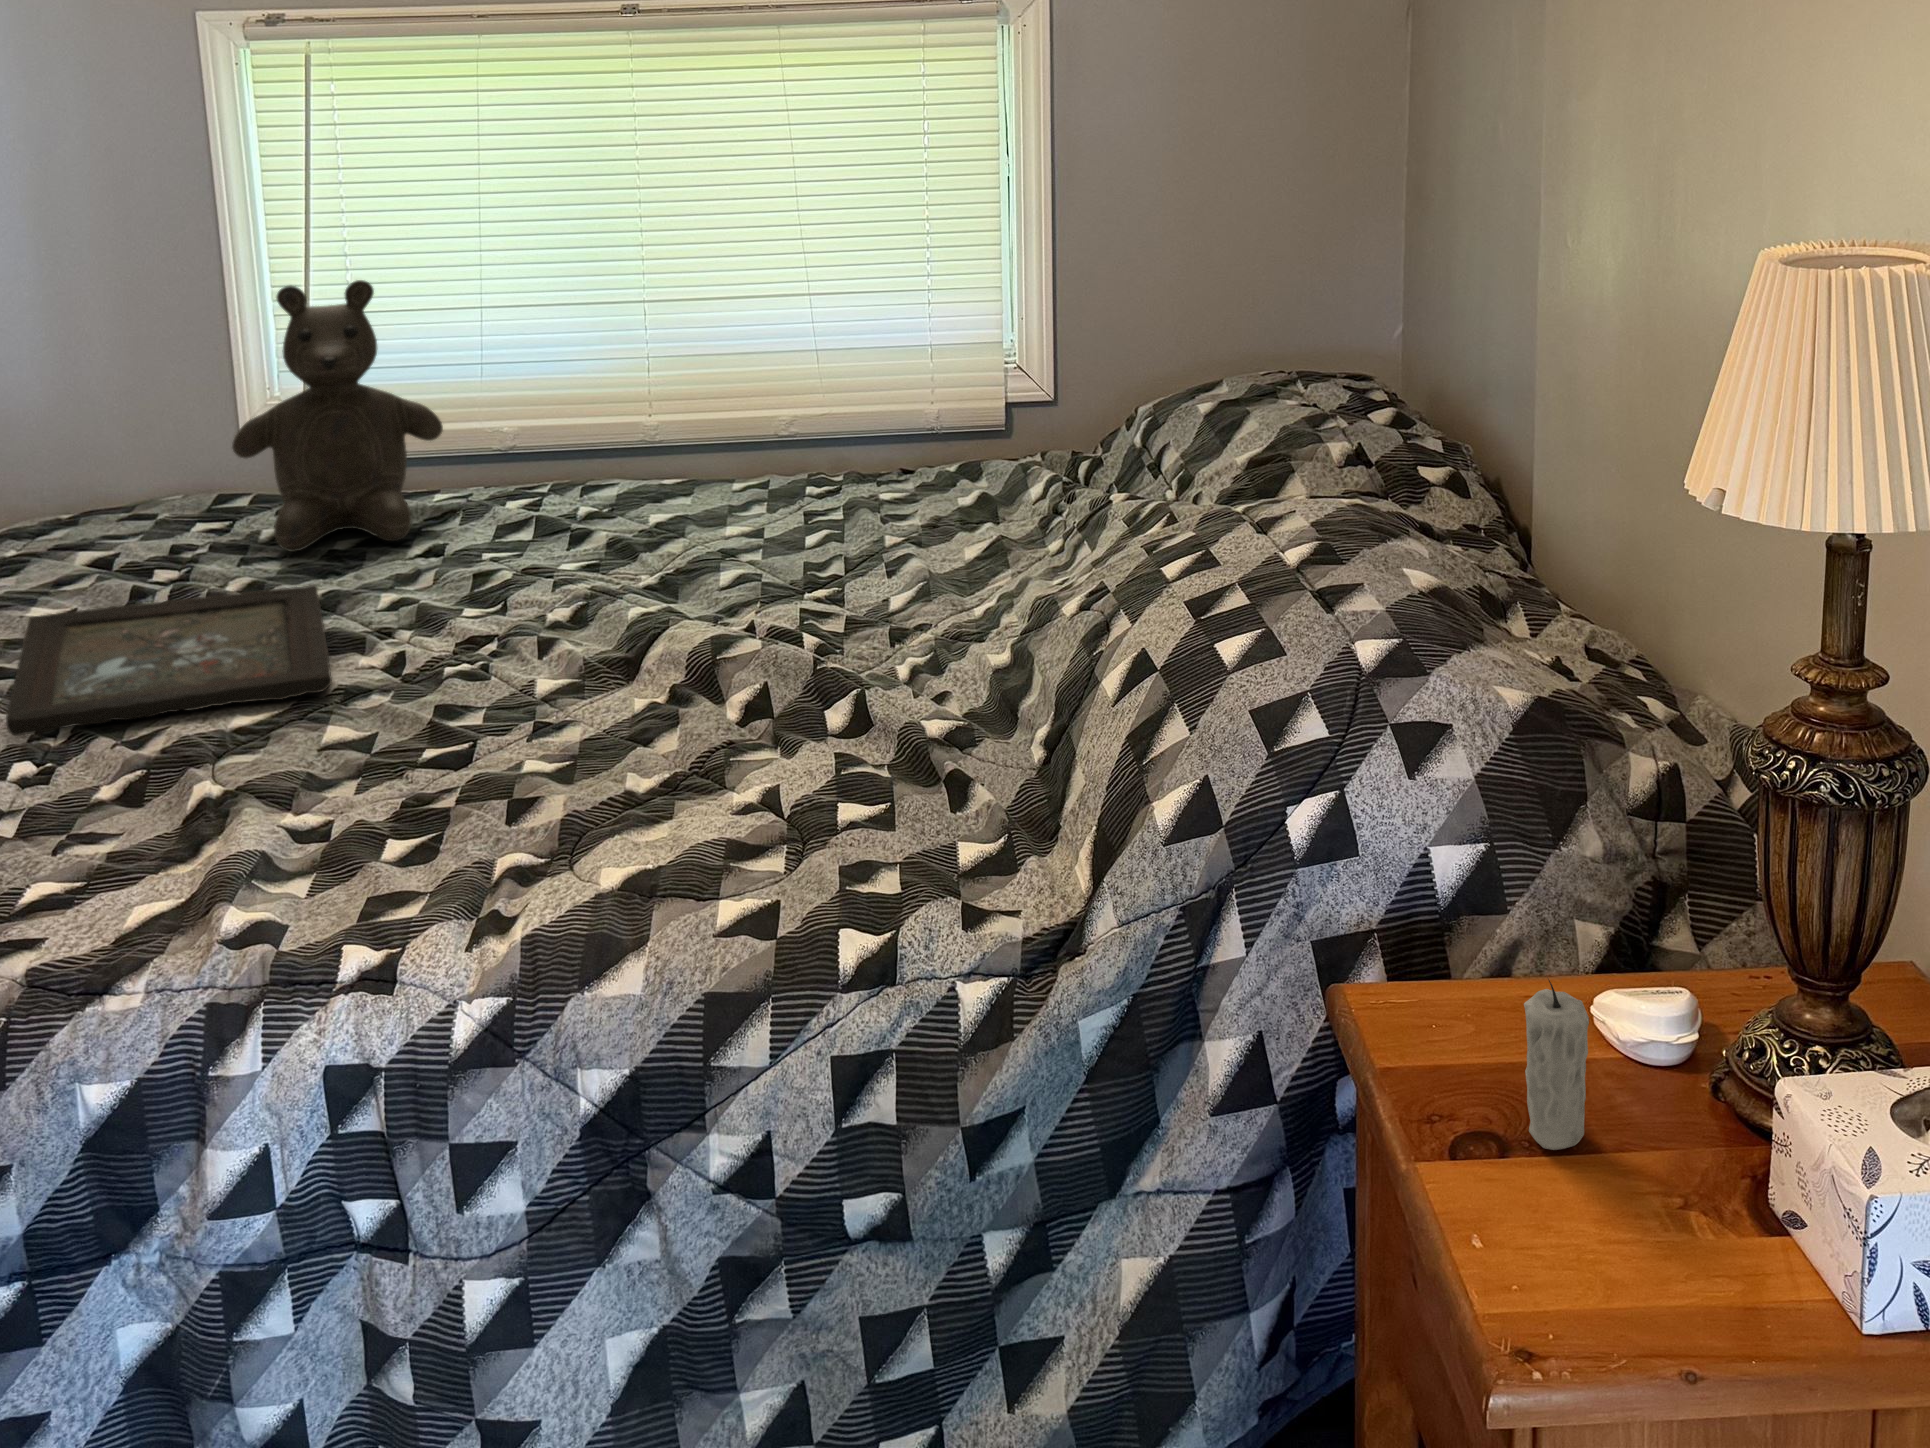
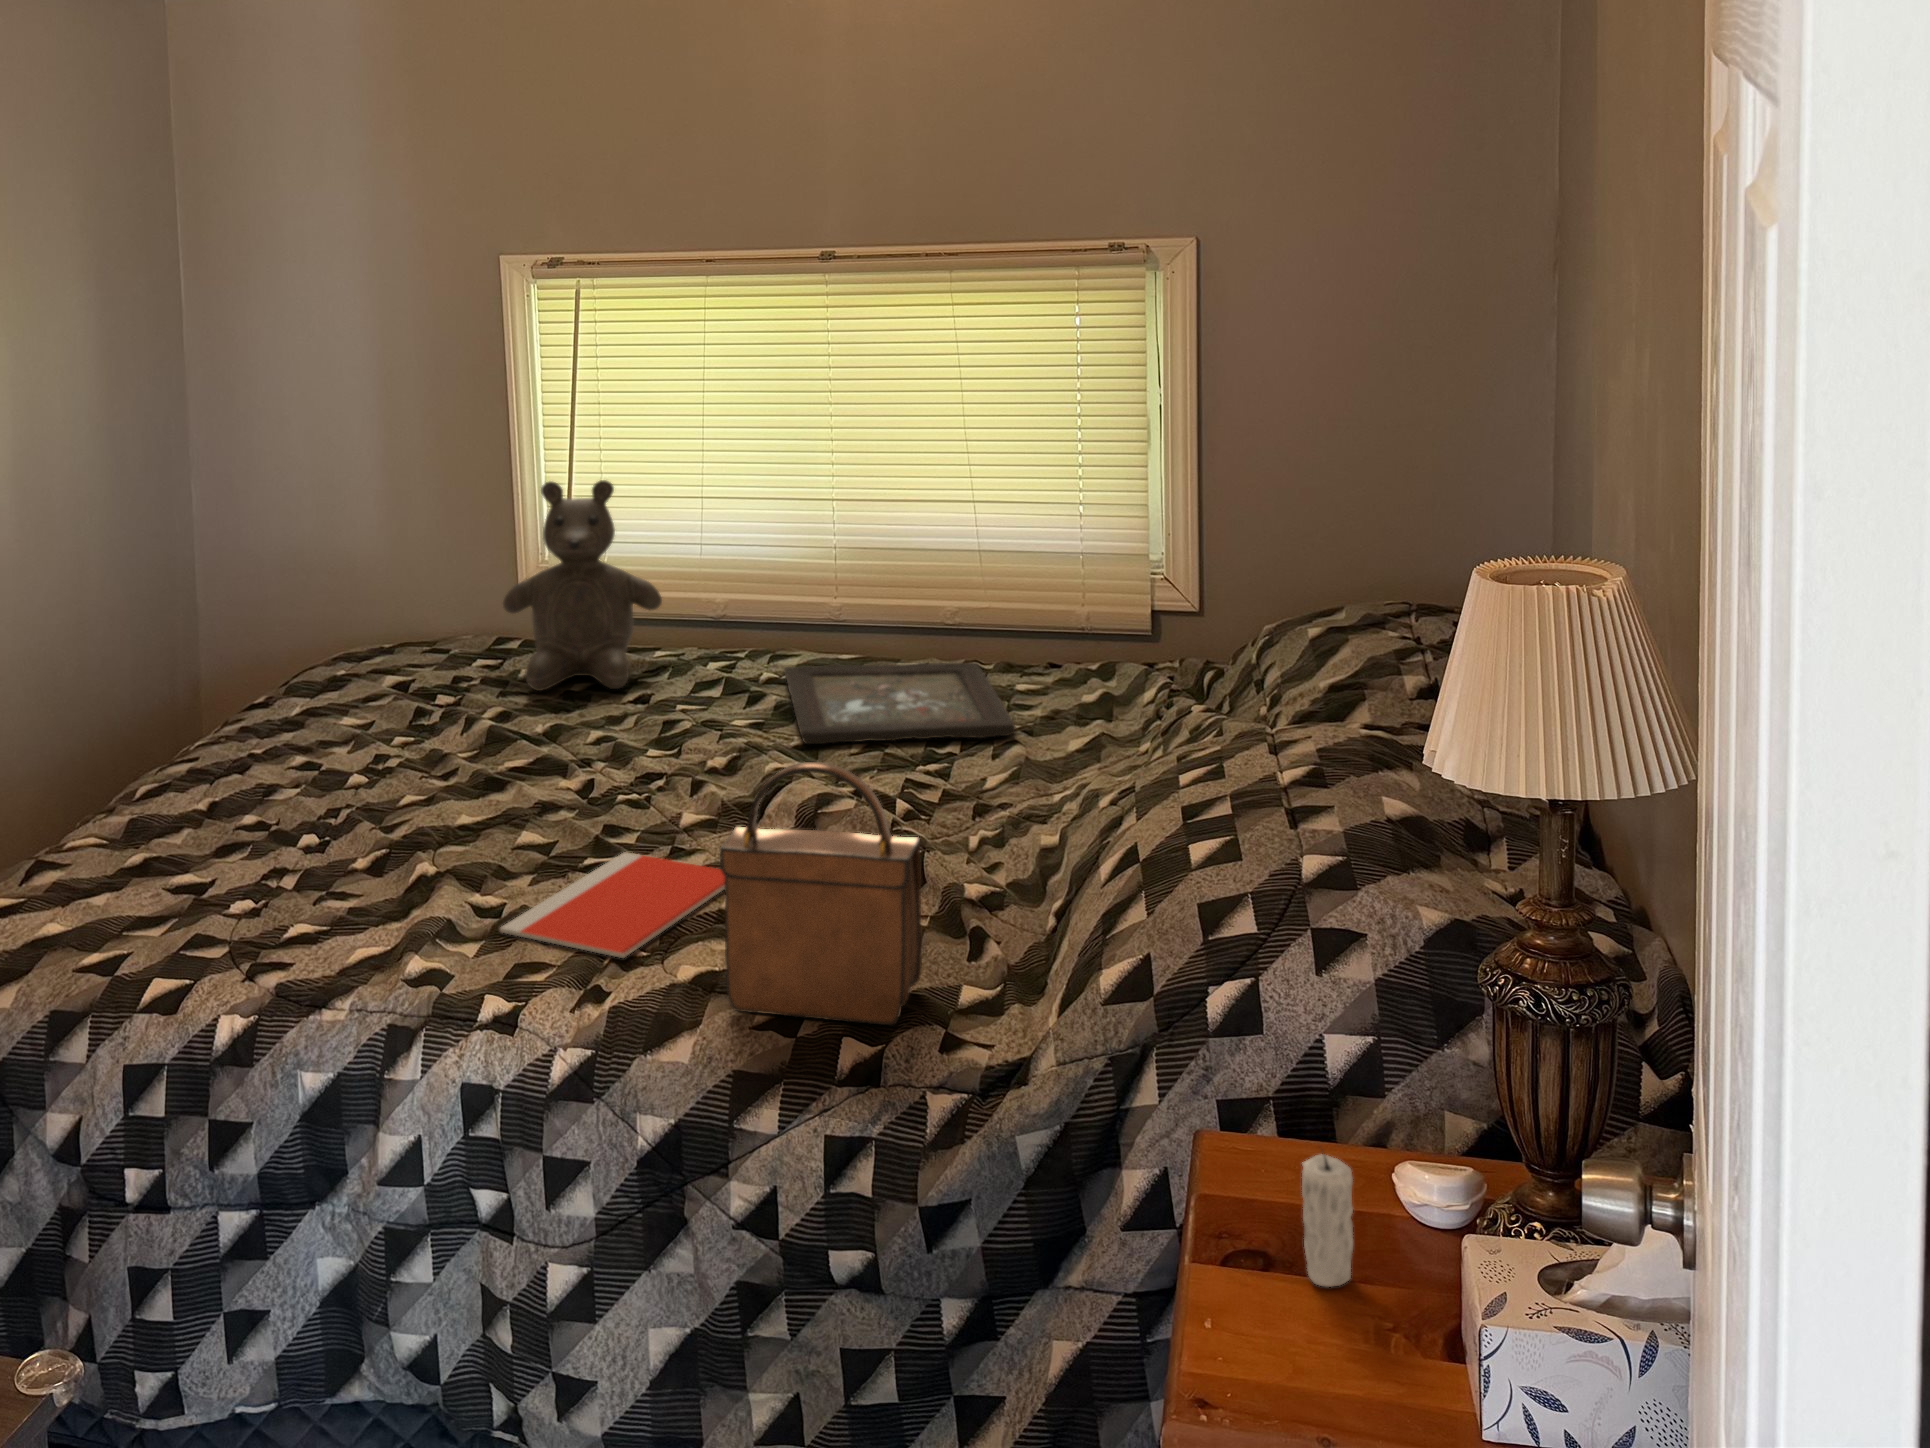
tray: present [6,585,332,736] -> present [784,663,1016,744]
handbag: none [653,587,907,917] -> present [720,762,922,1025]
notebook: none [331,736,634,869] -> present [499,852,725,958]

